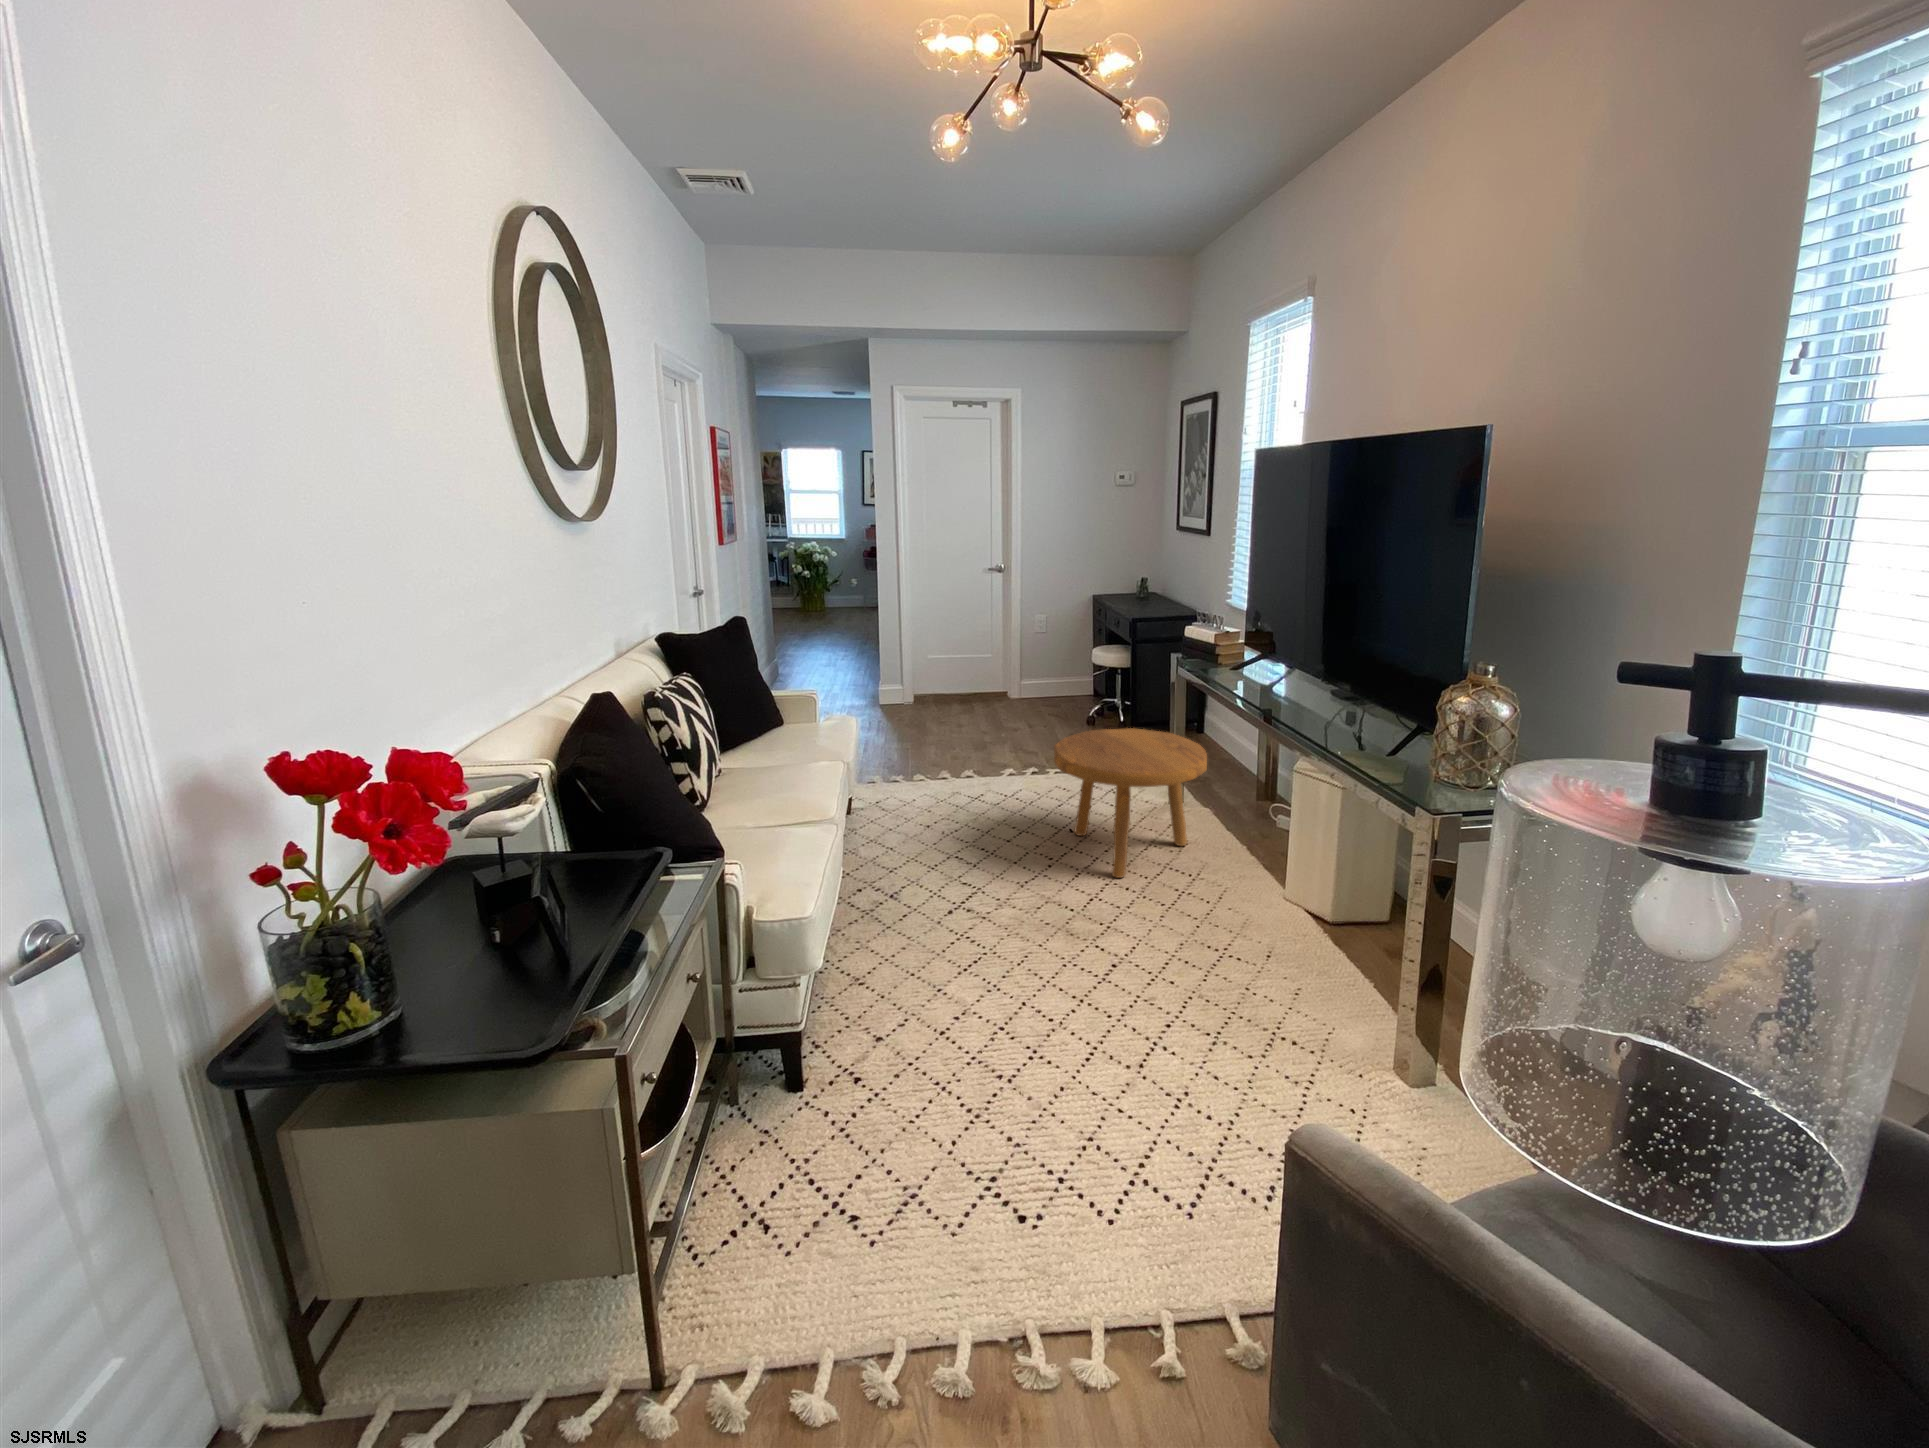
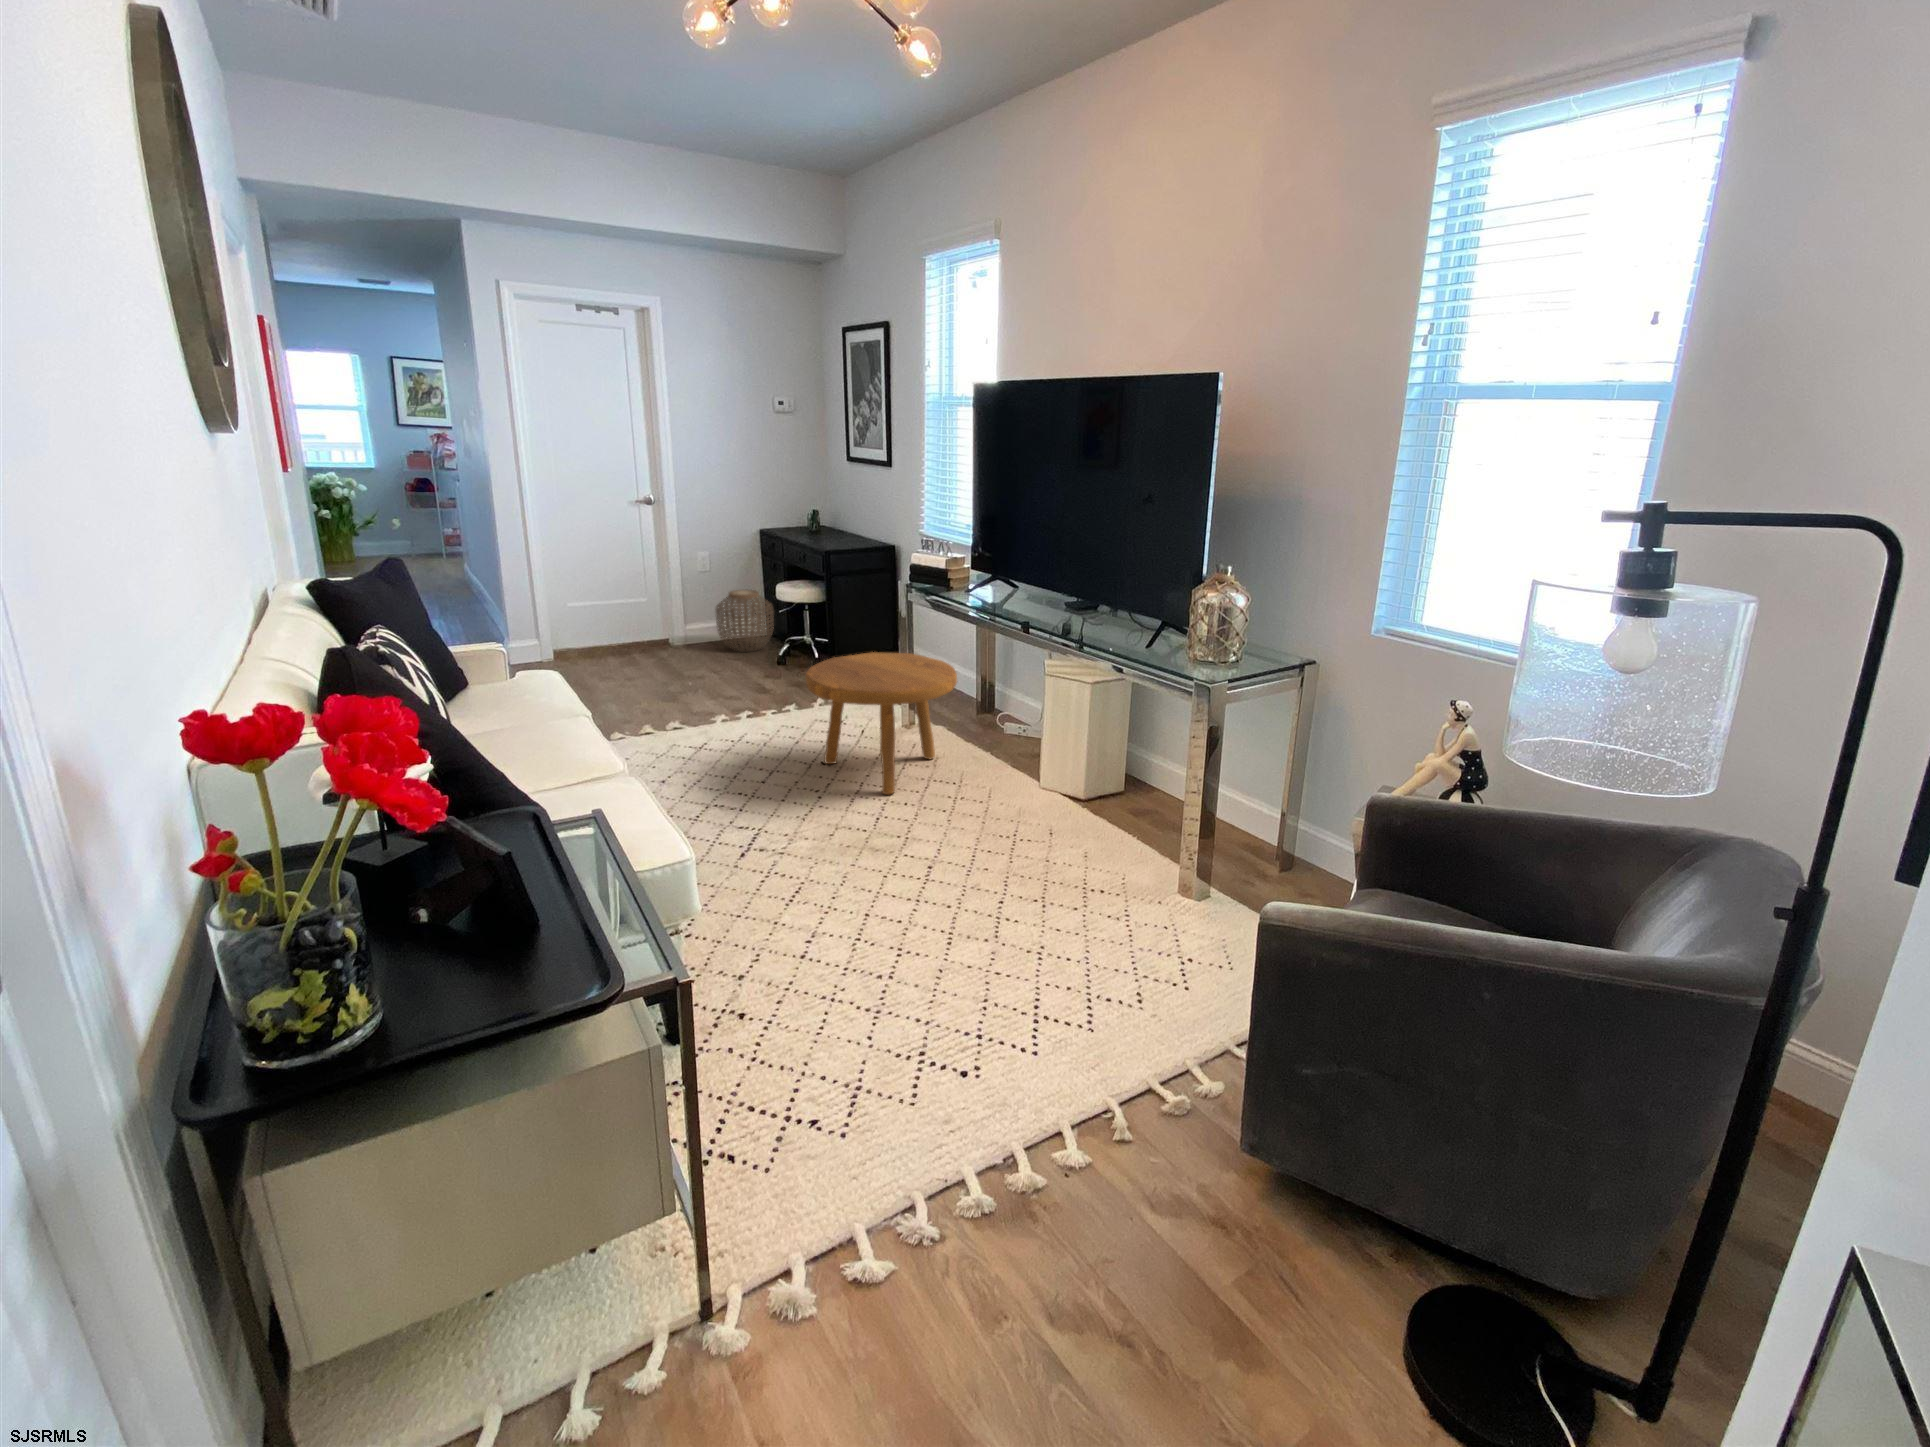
woven basket: none [1042,653,1094,712] -> present [715,590,774,652]

